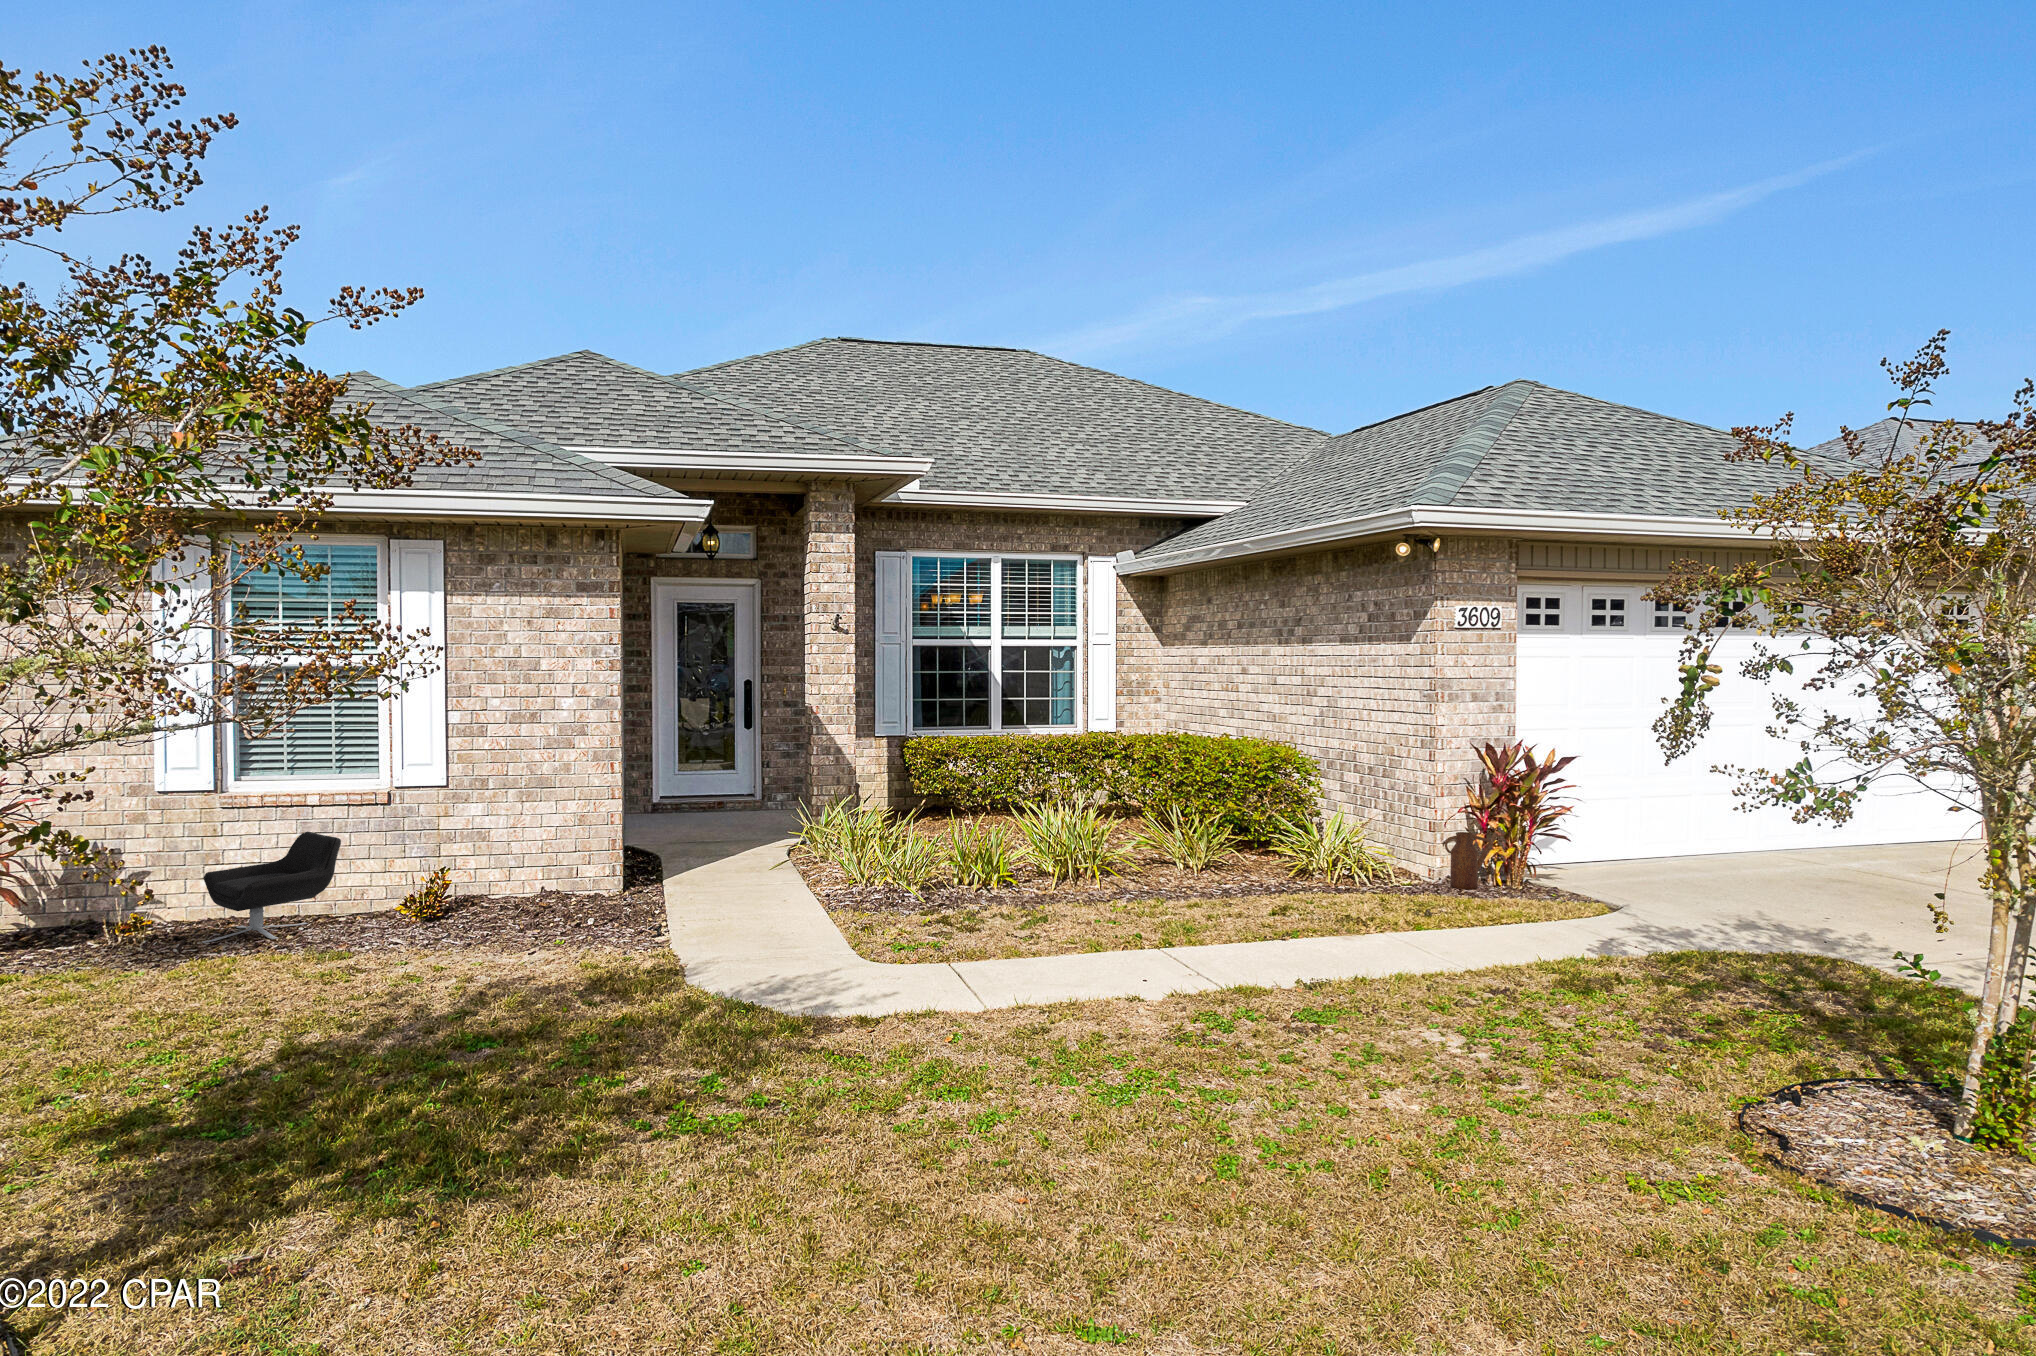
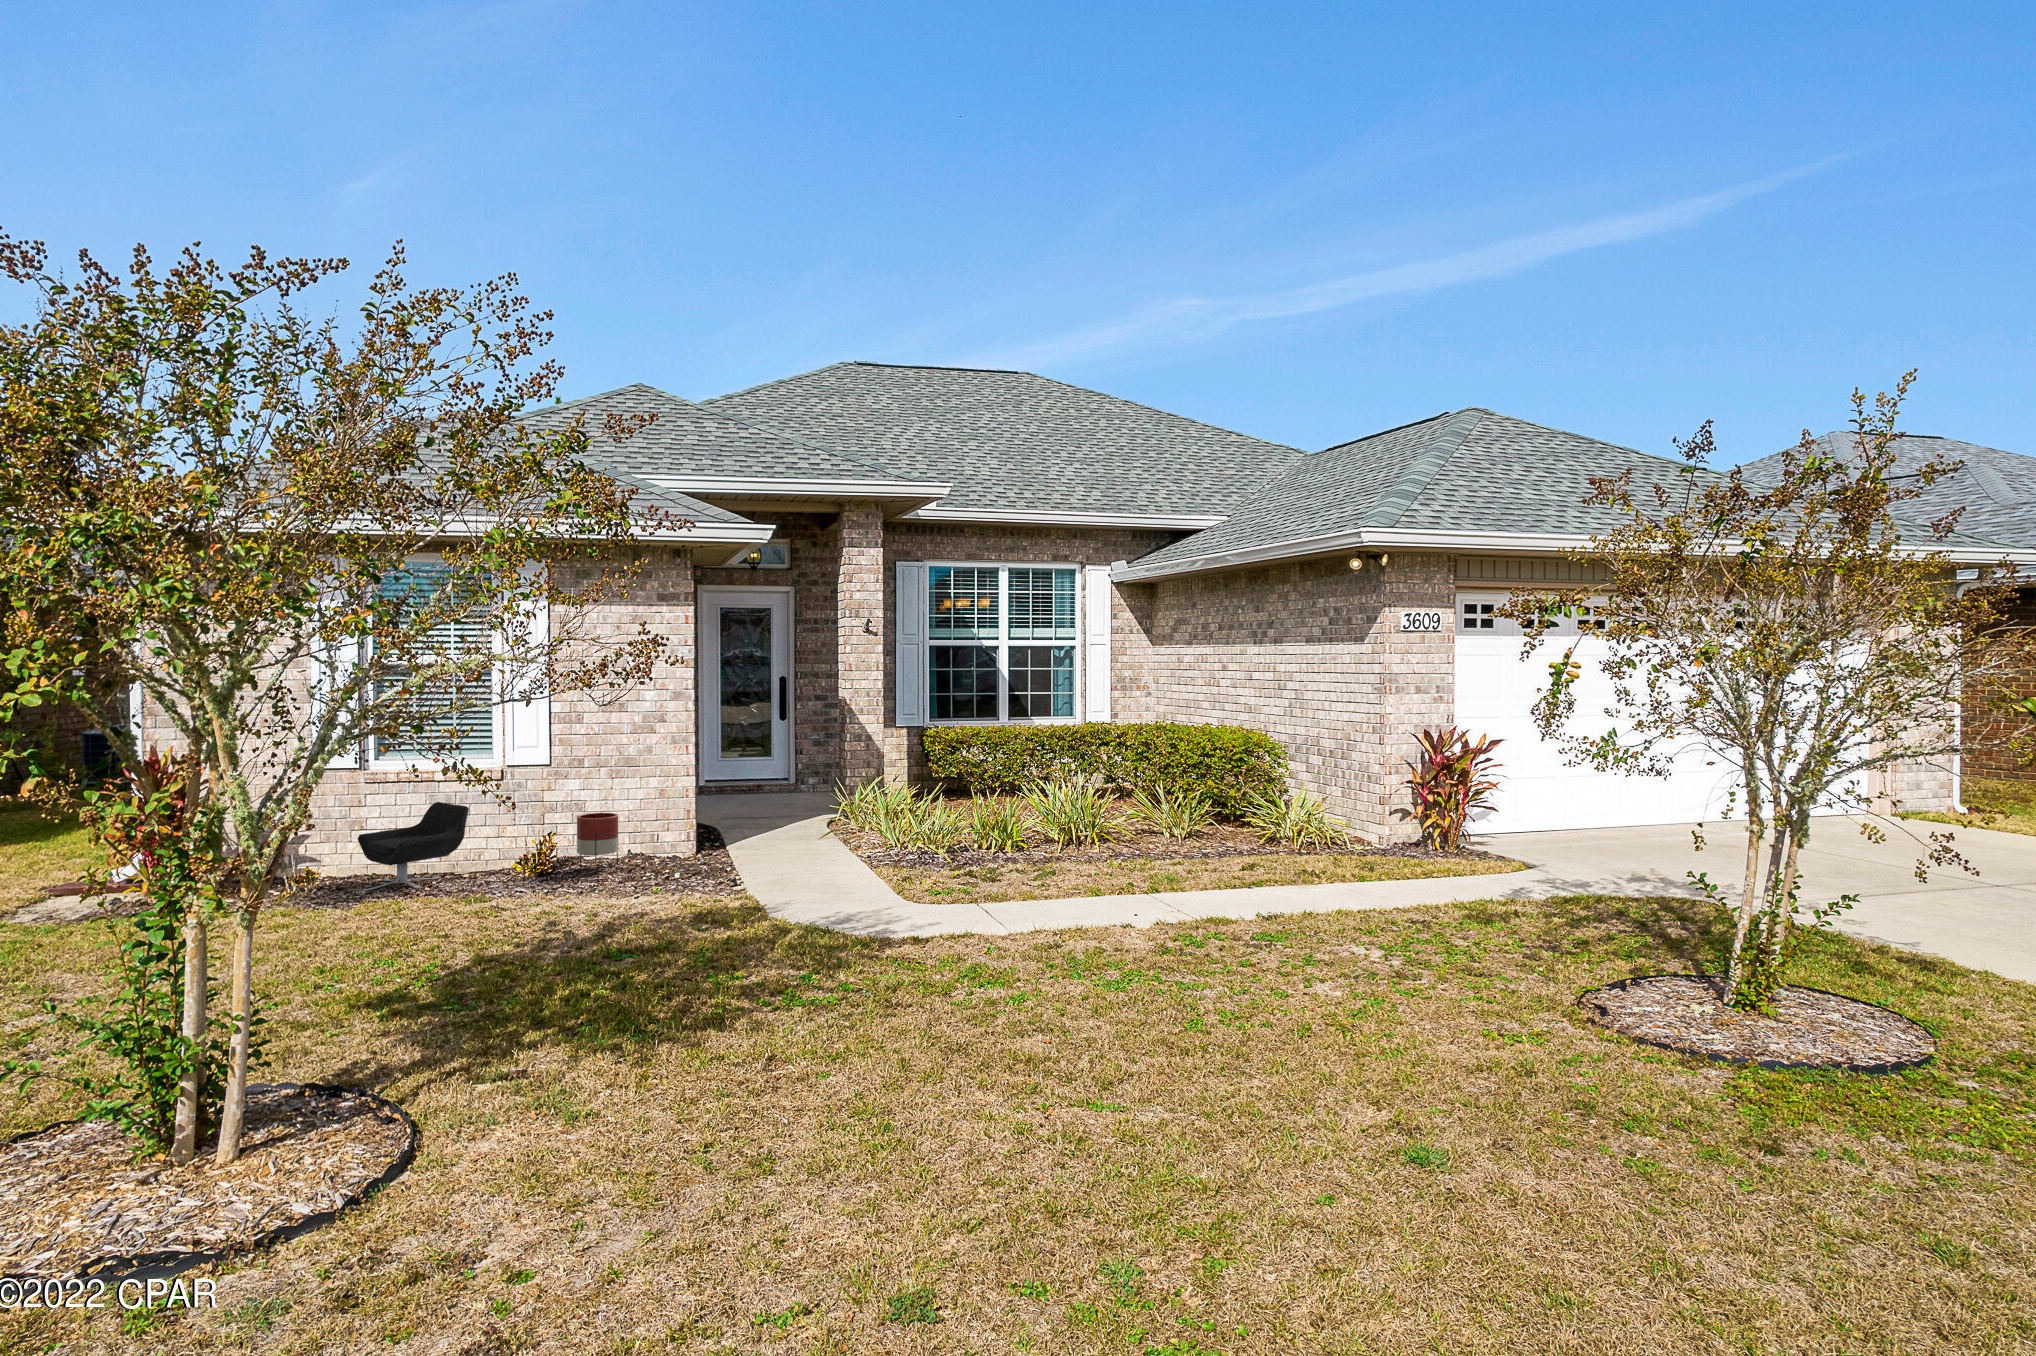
watering can: present [1445,832,1498,889] -> none [1391,804,1436,852]
planter: none [476,844,527,916] -> present [577,813,619,872]

